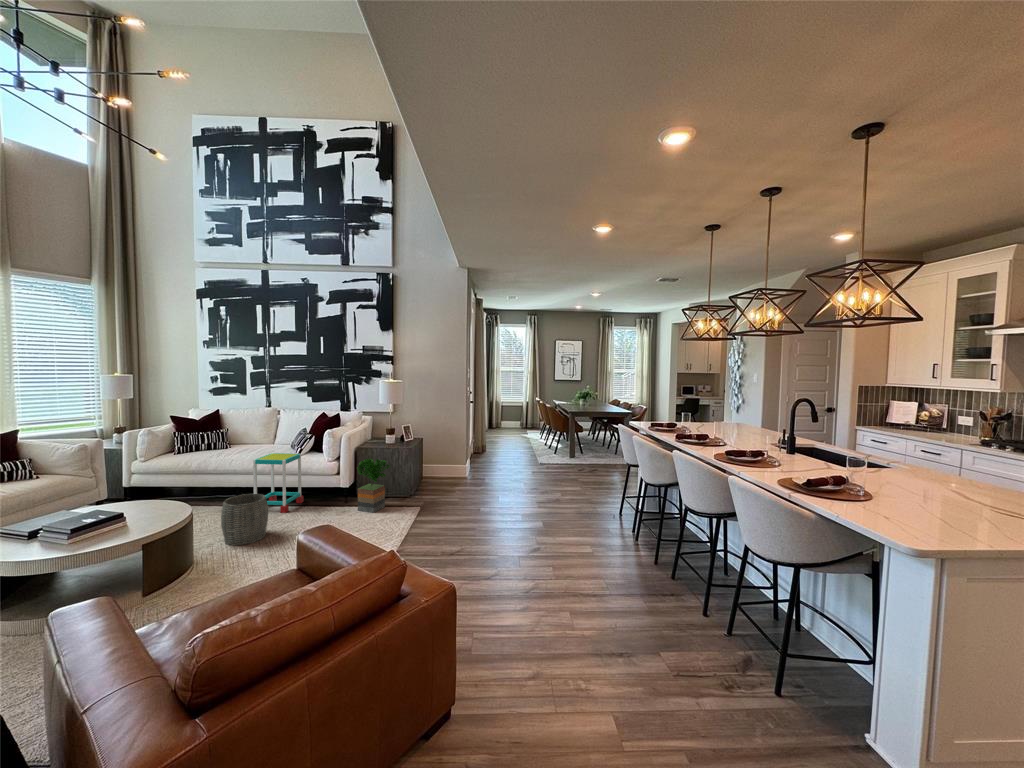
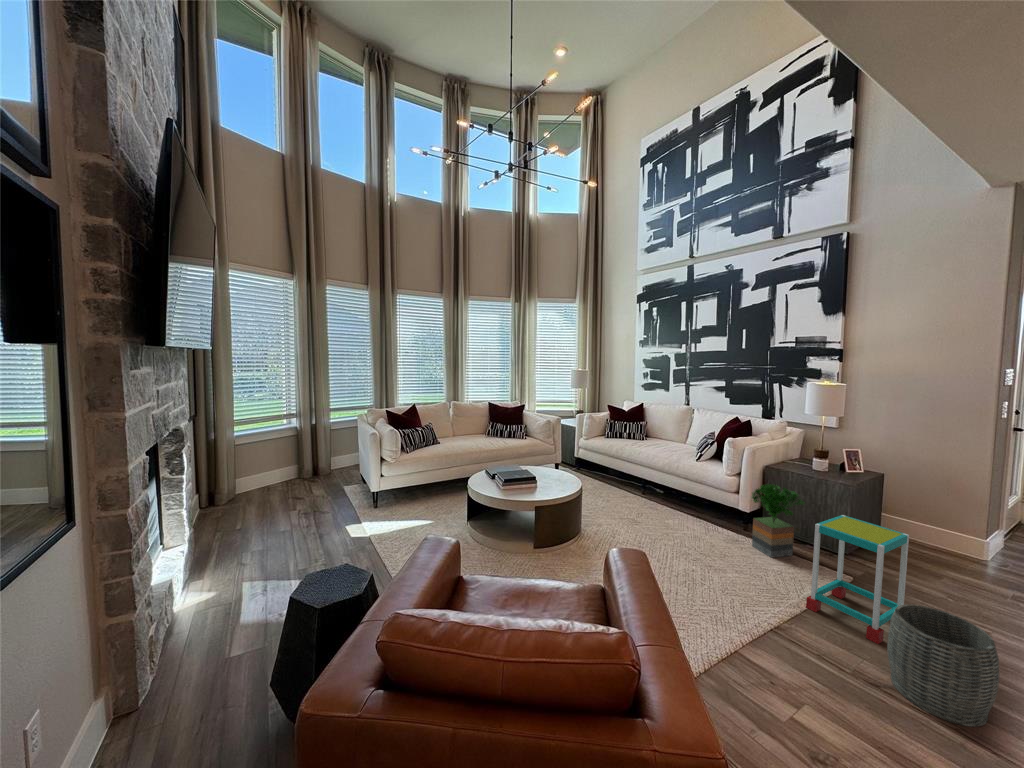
side table: present [253,453,304,513] -> present [806,515,909,644]
woven basket: present [221,494,268,545] -> present [887,604,999,727]

